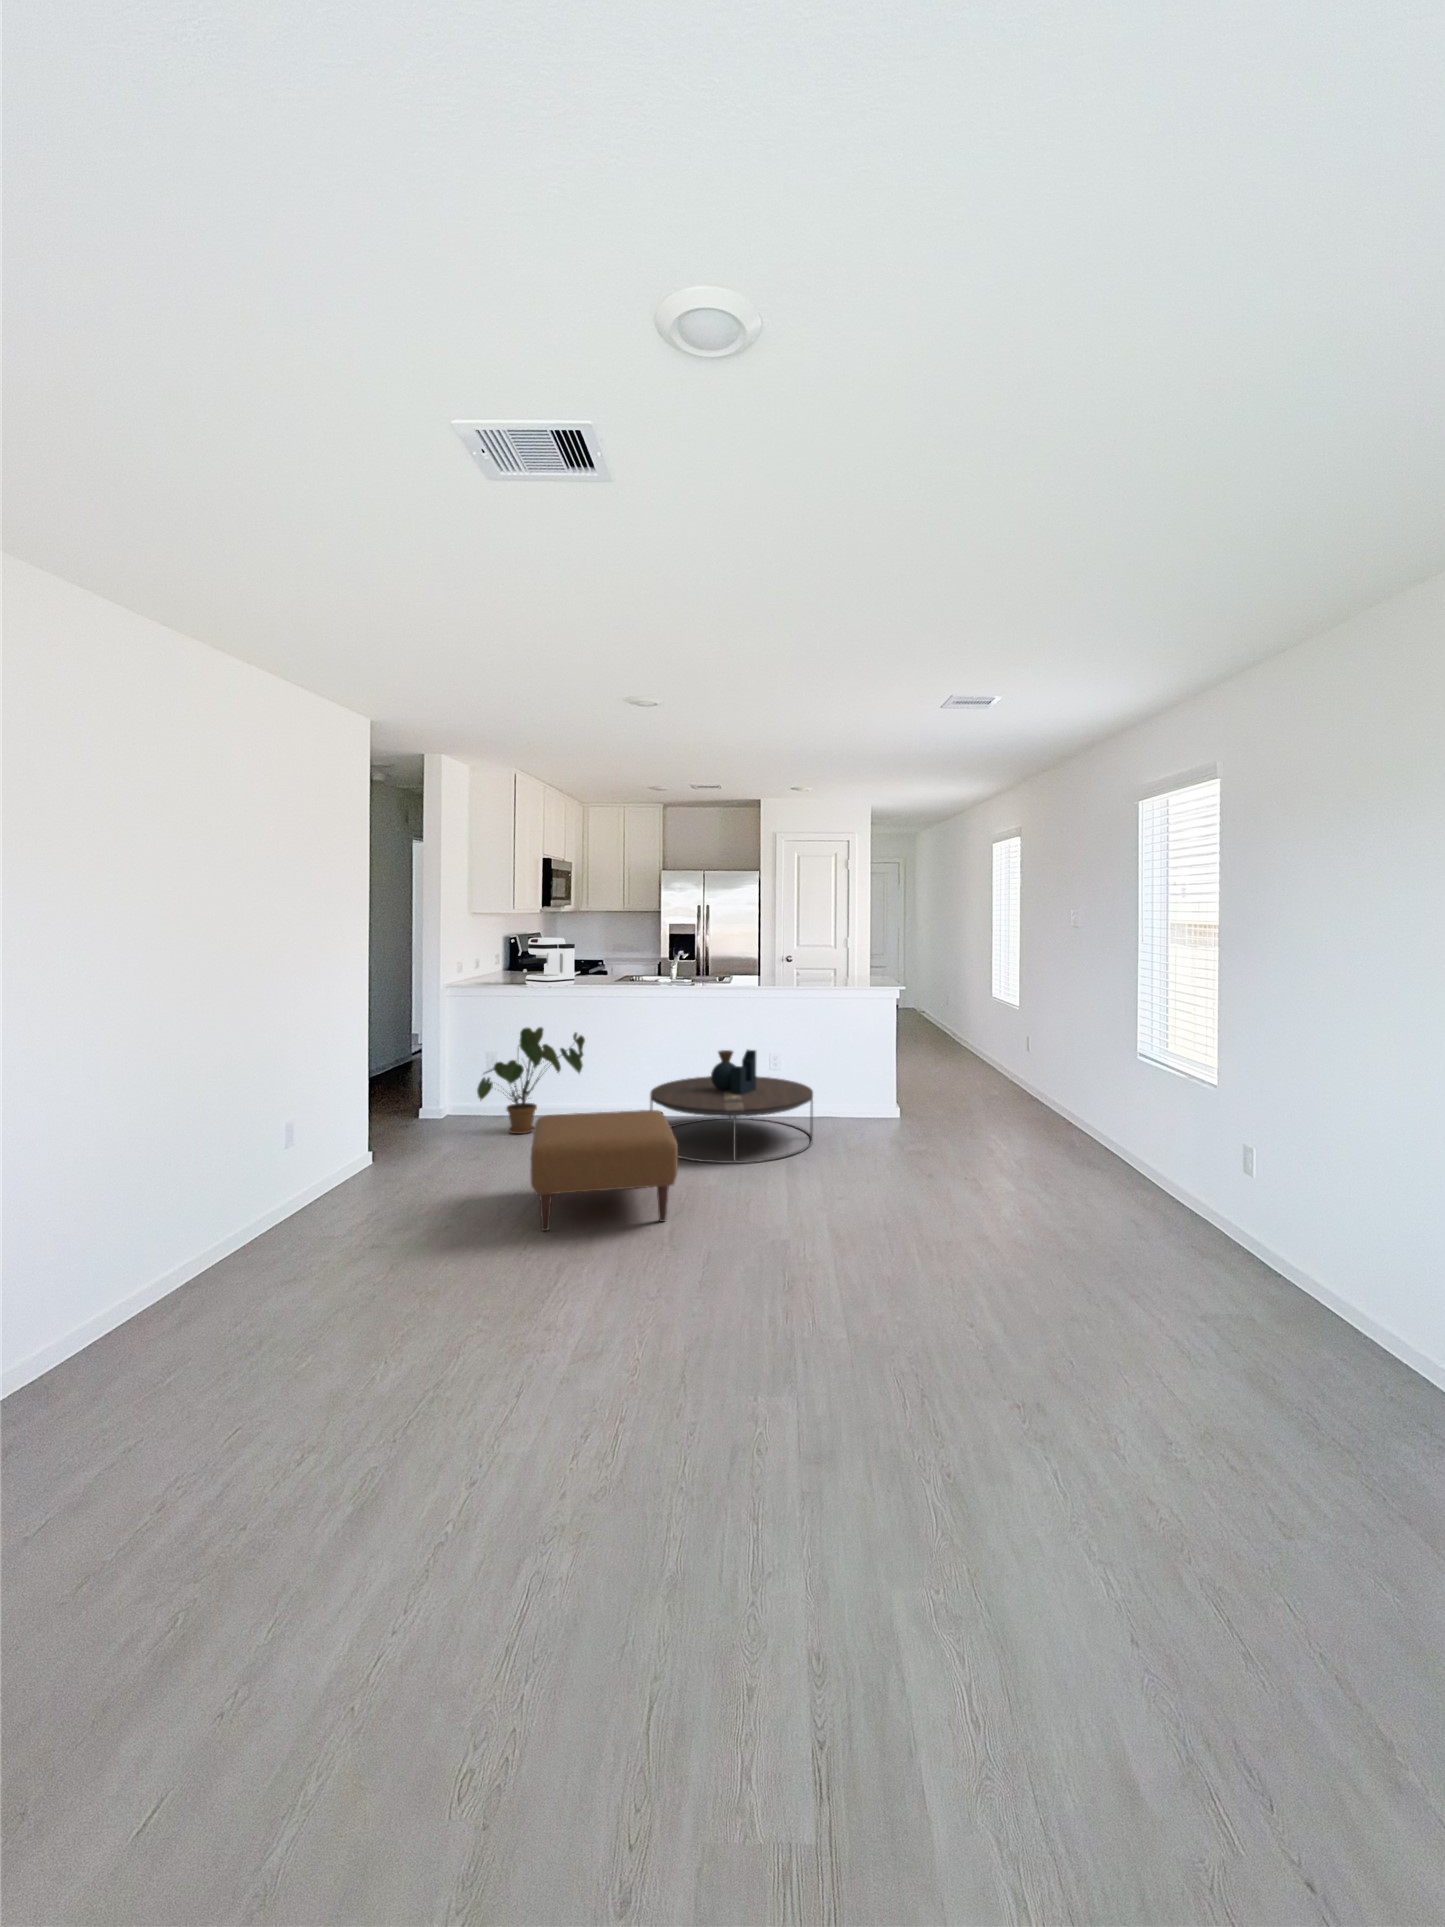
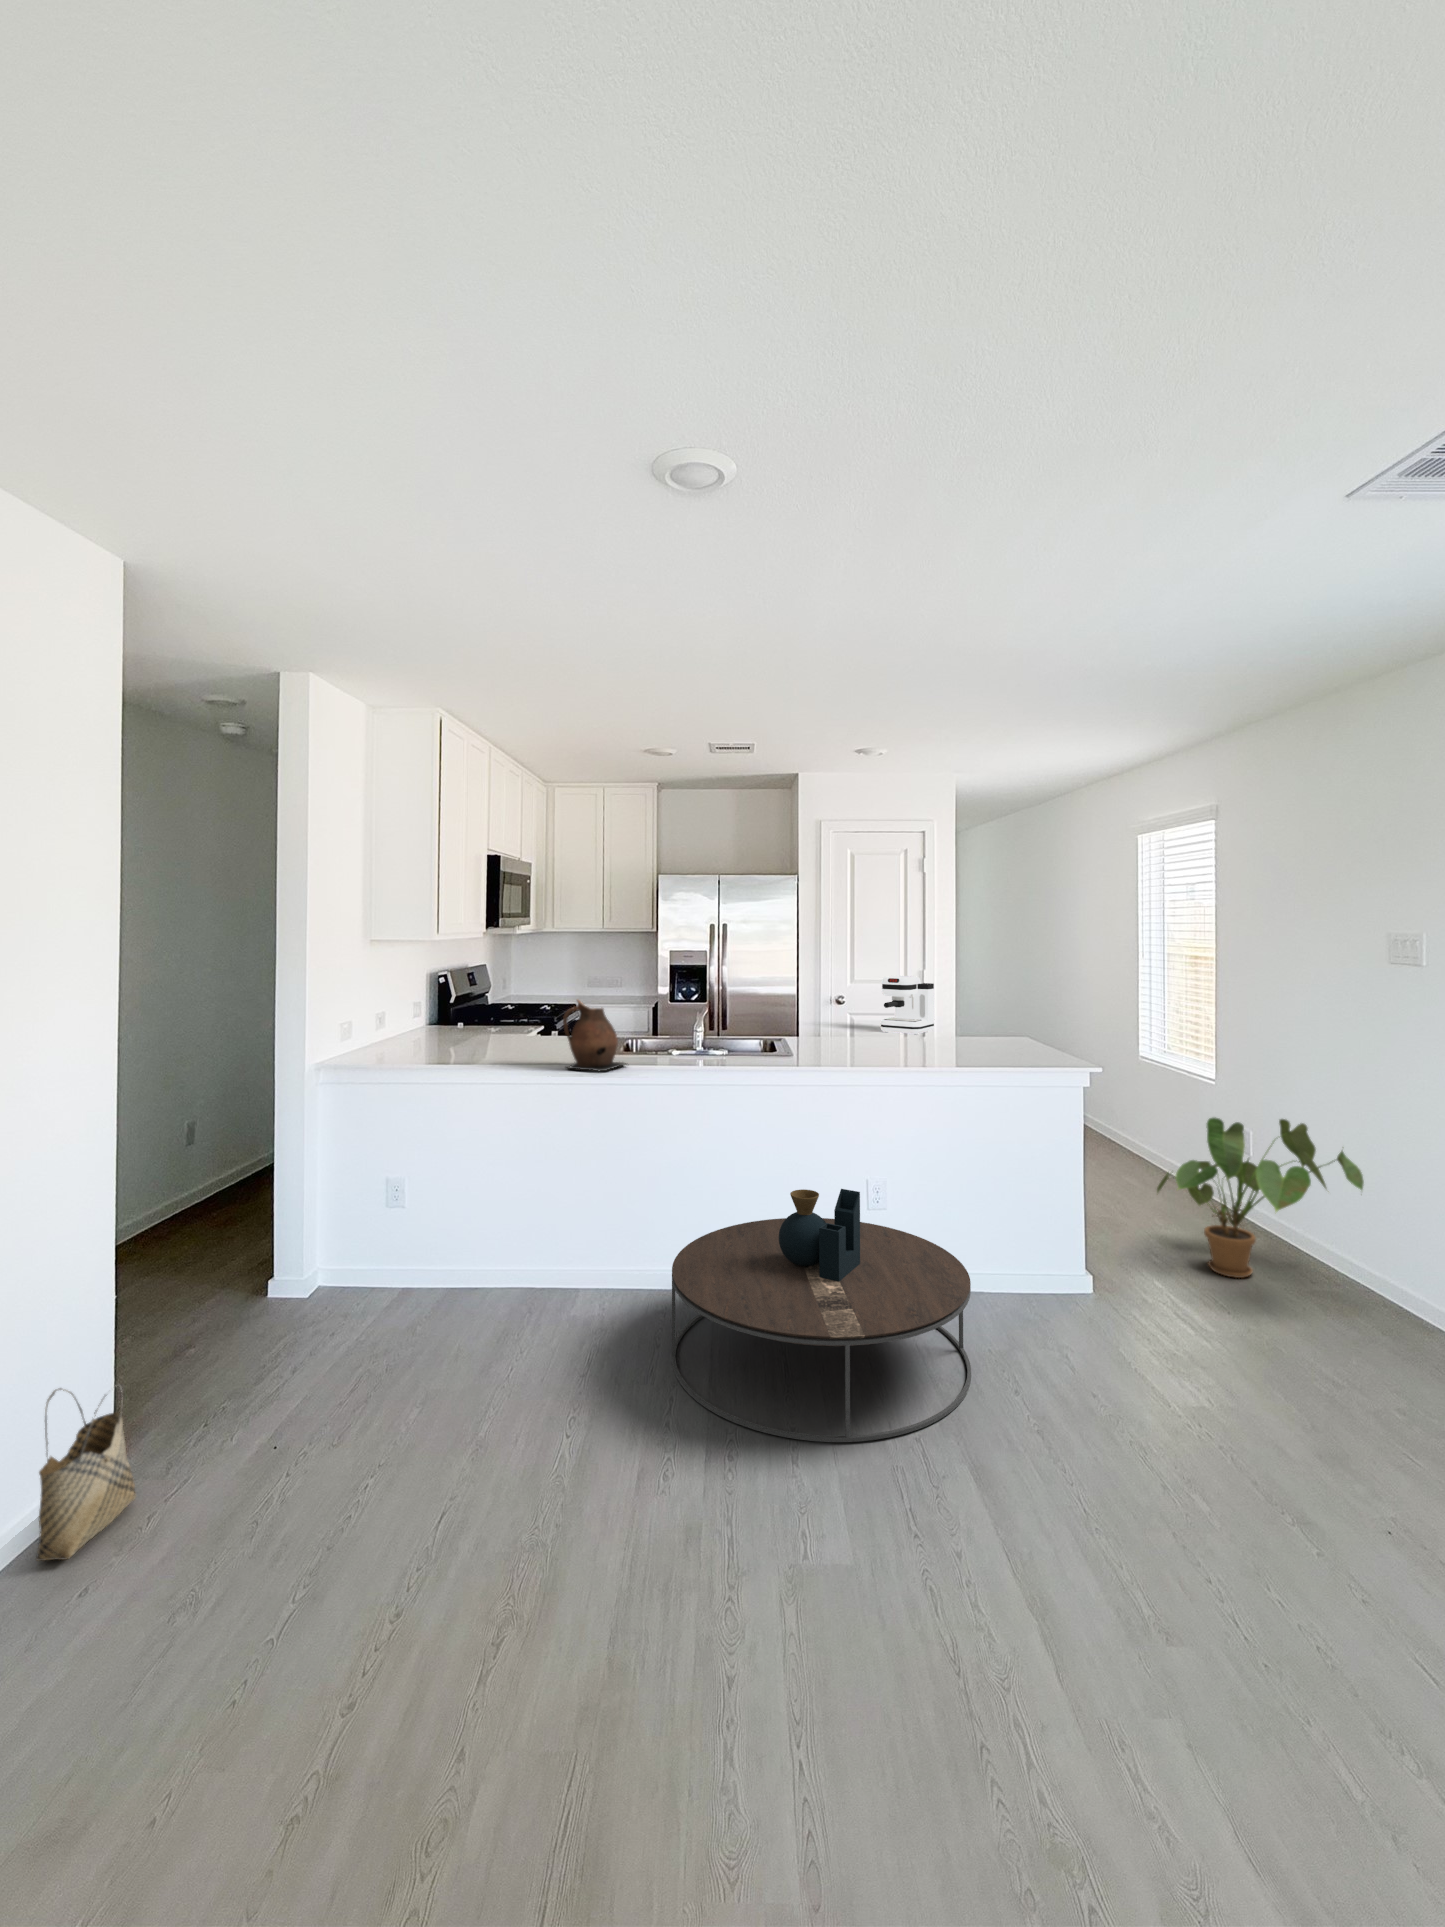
coffee maker: present [521,938,575,987] -> present [880,976,934,1035]
ceramic pitcher: none [592,947,631,989] -> present [563,1000,626,1071]
house plant: present [477,1027,585,1134] -> present [1157,1118,1364,1278]
ottoman: present [531,1110,678,1231] -> none [420,1370,786,1791]
woven basket: none [343,1116,380,1190] -> present [36,1386,136,1561]

